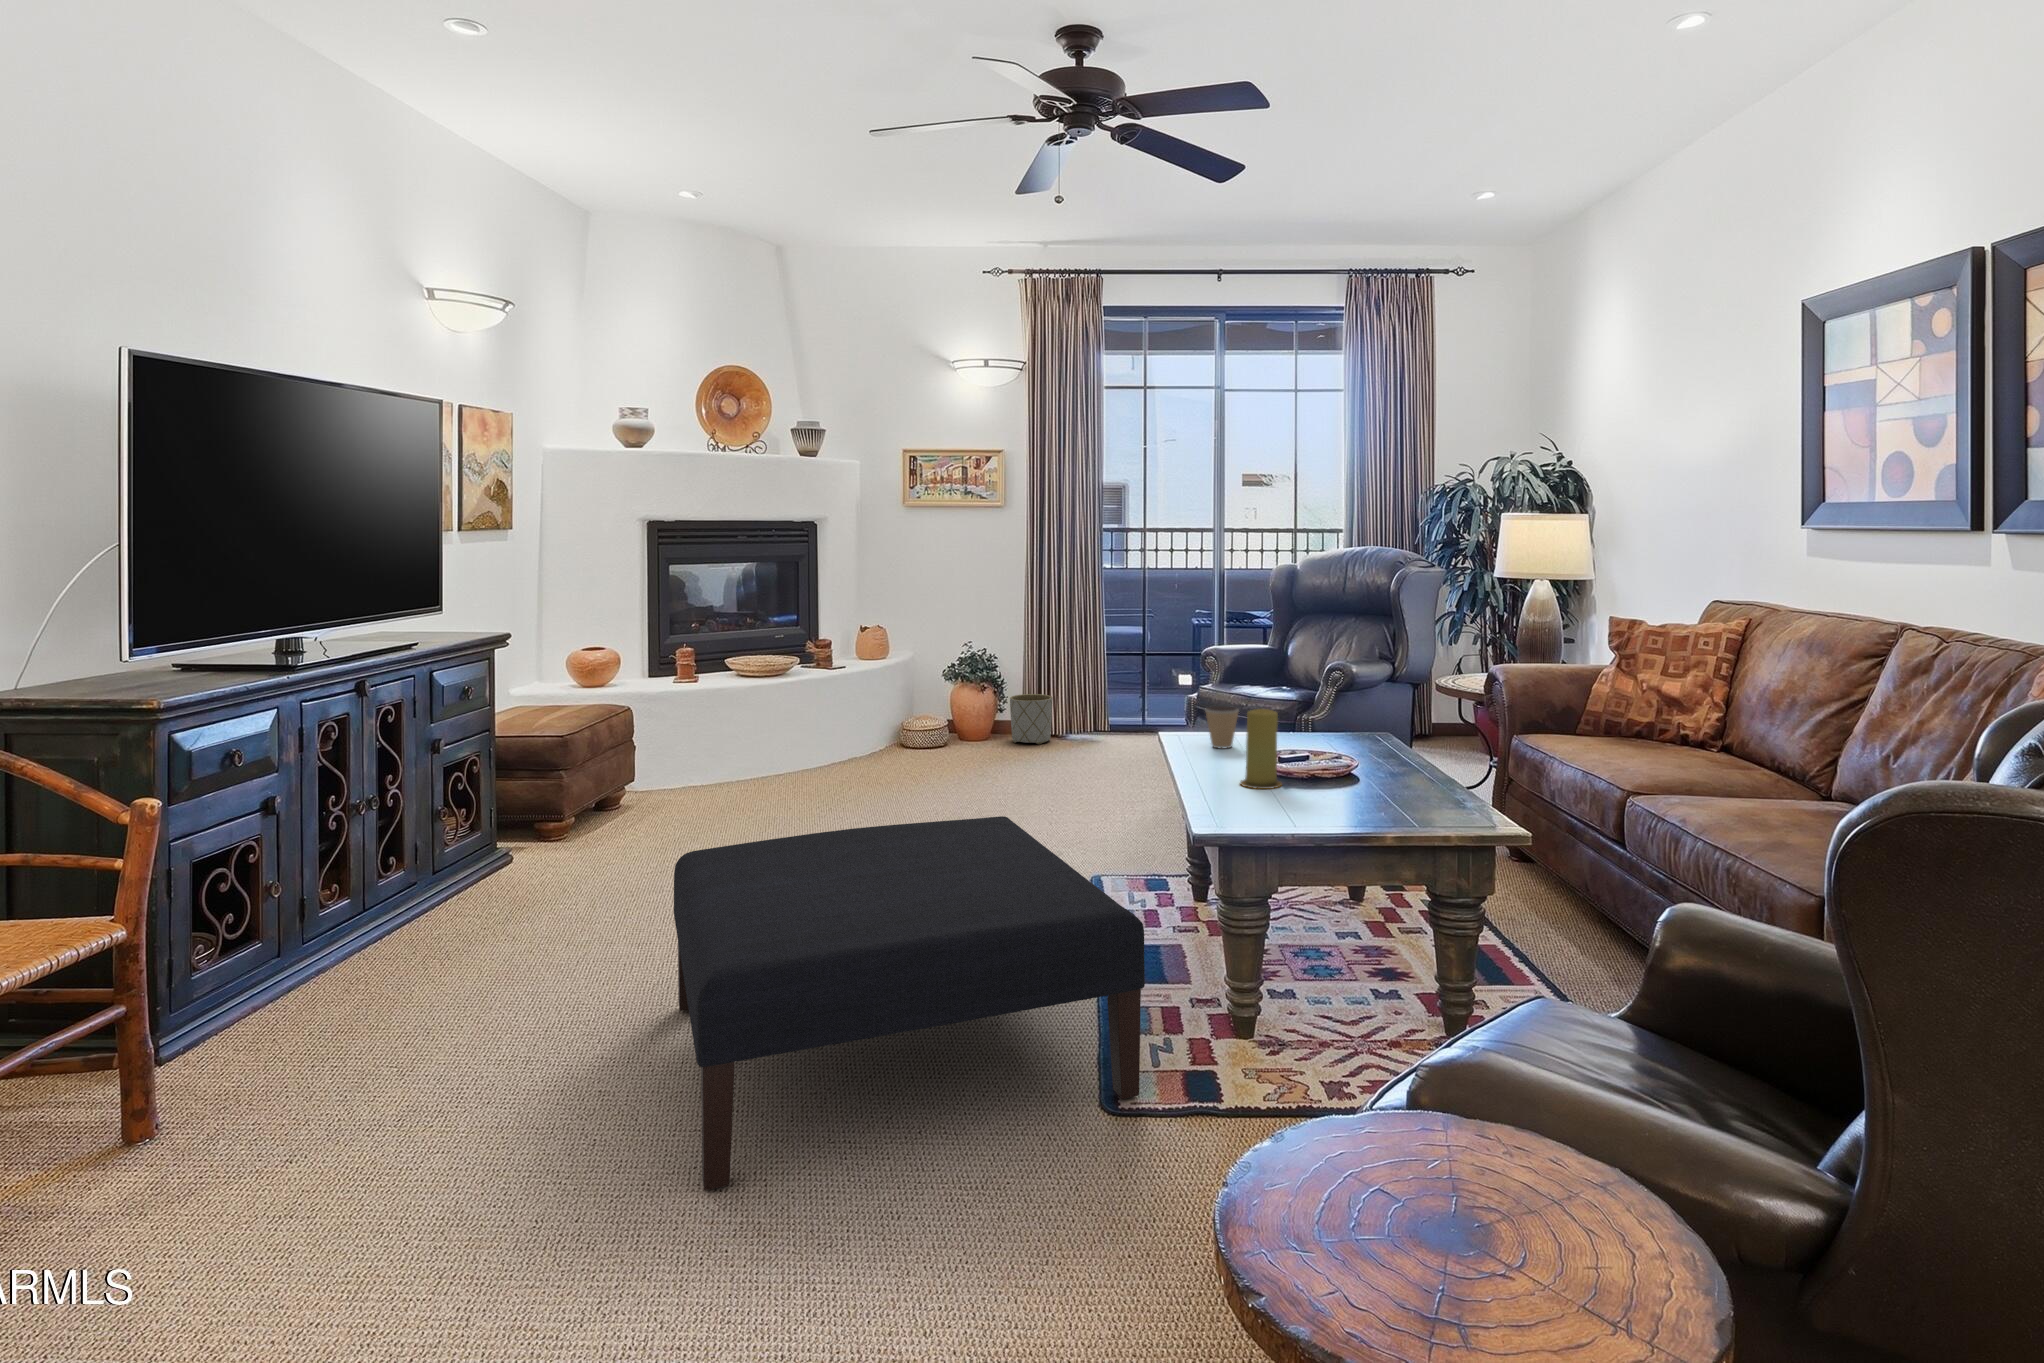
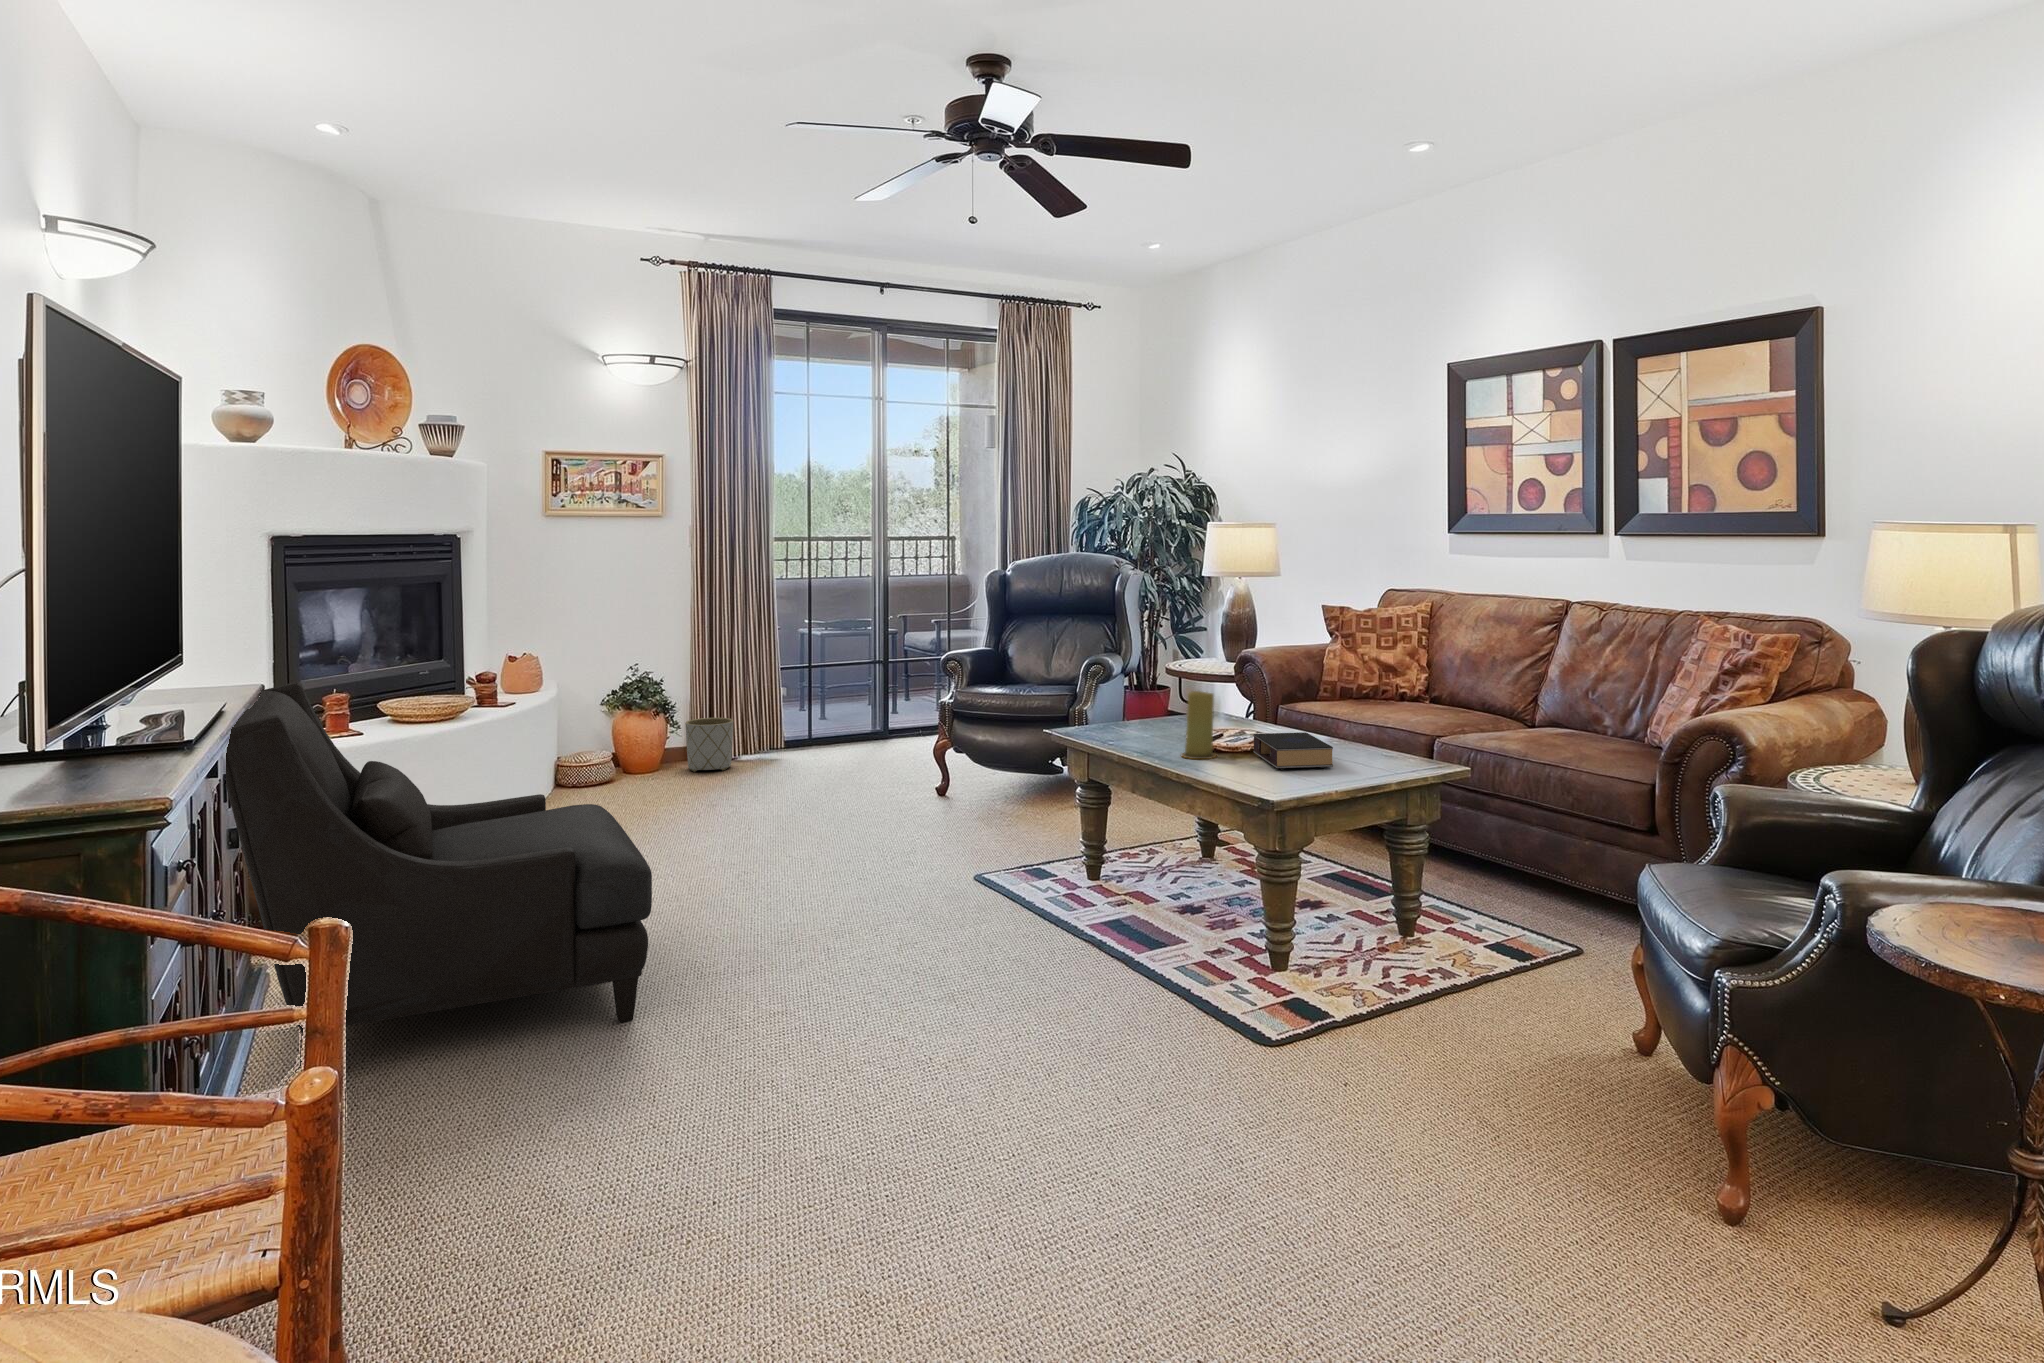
armchair: none [339,639,739,961] -> present [226,682,652,1068]
coffee cup: present [1205,706,1239,749] -> none [1084,697,1115,735]
book: none [1299,766,1387,818] -> present [1253,732,1333,770]
ottoman: present [674,816,1145,1190] -> none [744,811,1257,1157]

